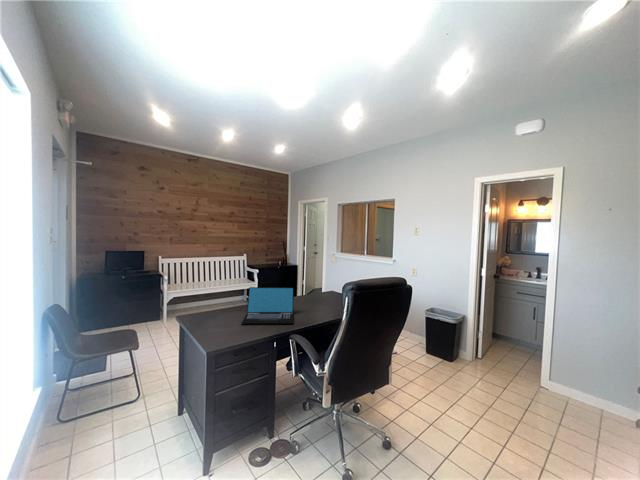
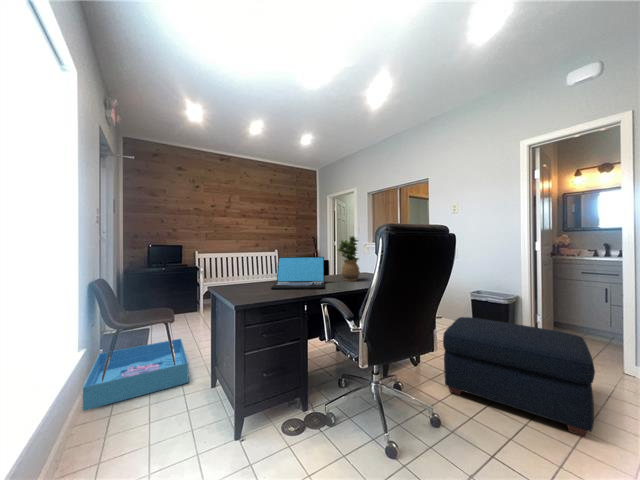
potted plant: none [306,266,327,310] -> present [338,236,360,281]
ottoman: none [397,340,514,451] -> present [443,317,595,436]
storage bin: none [39,360,154,451] -> present [83,339,189,411]

